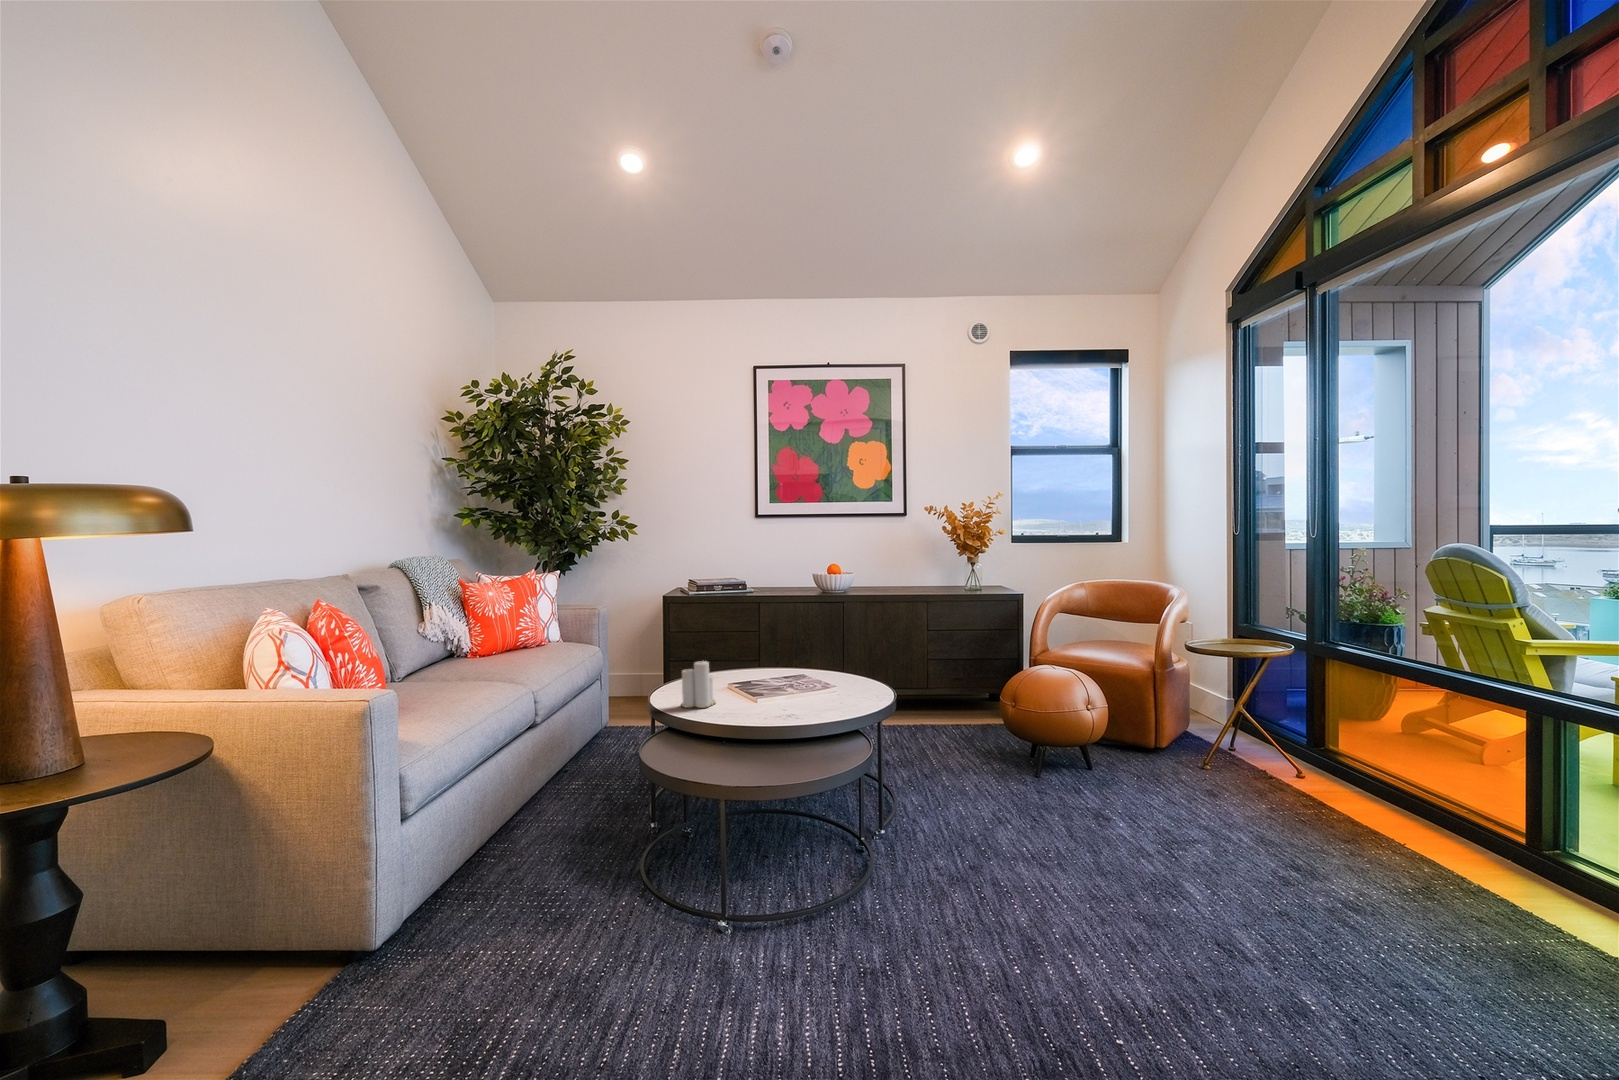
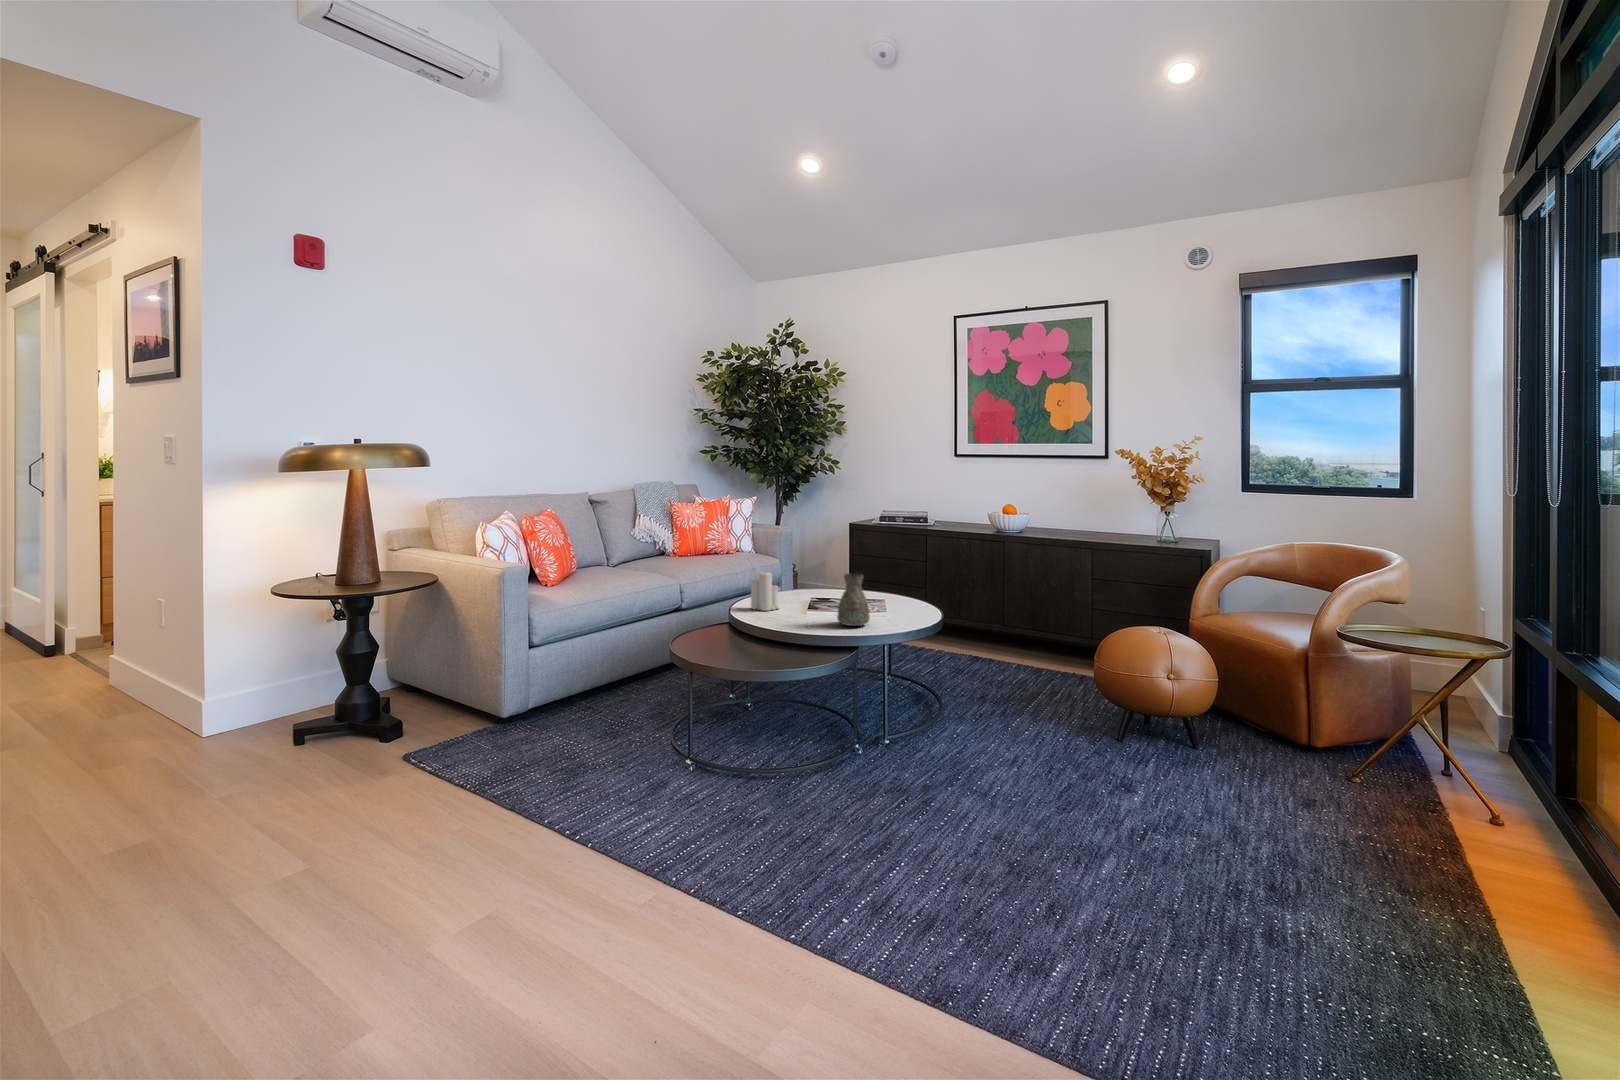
decorative vase: none [813,652,849,711] -> present [837,573,870,626]

